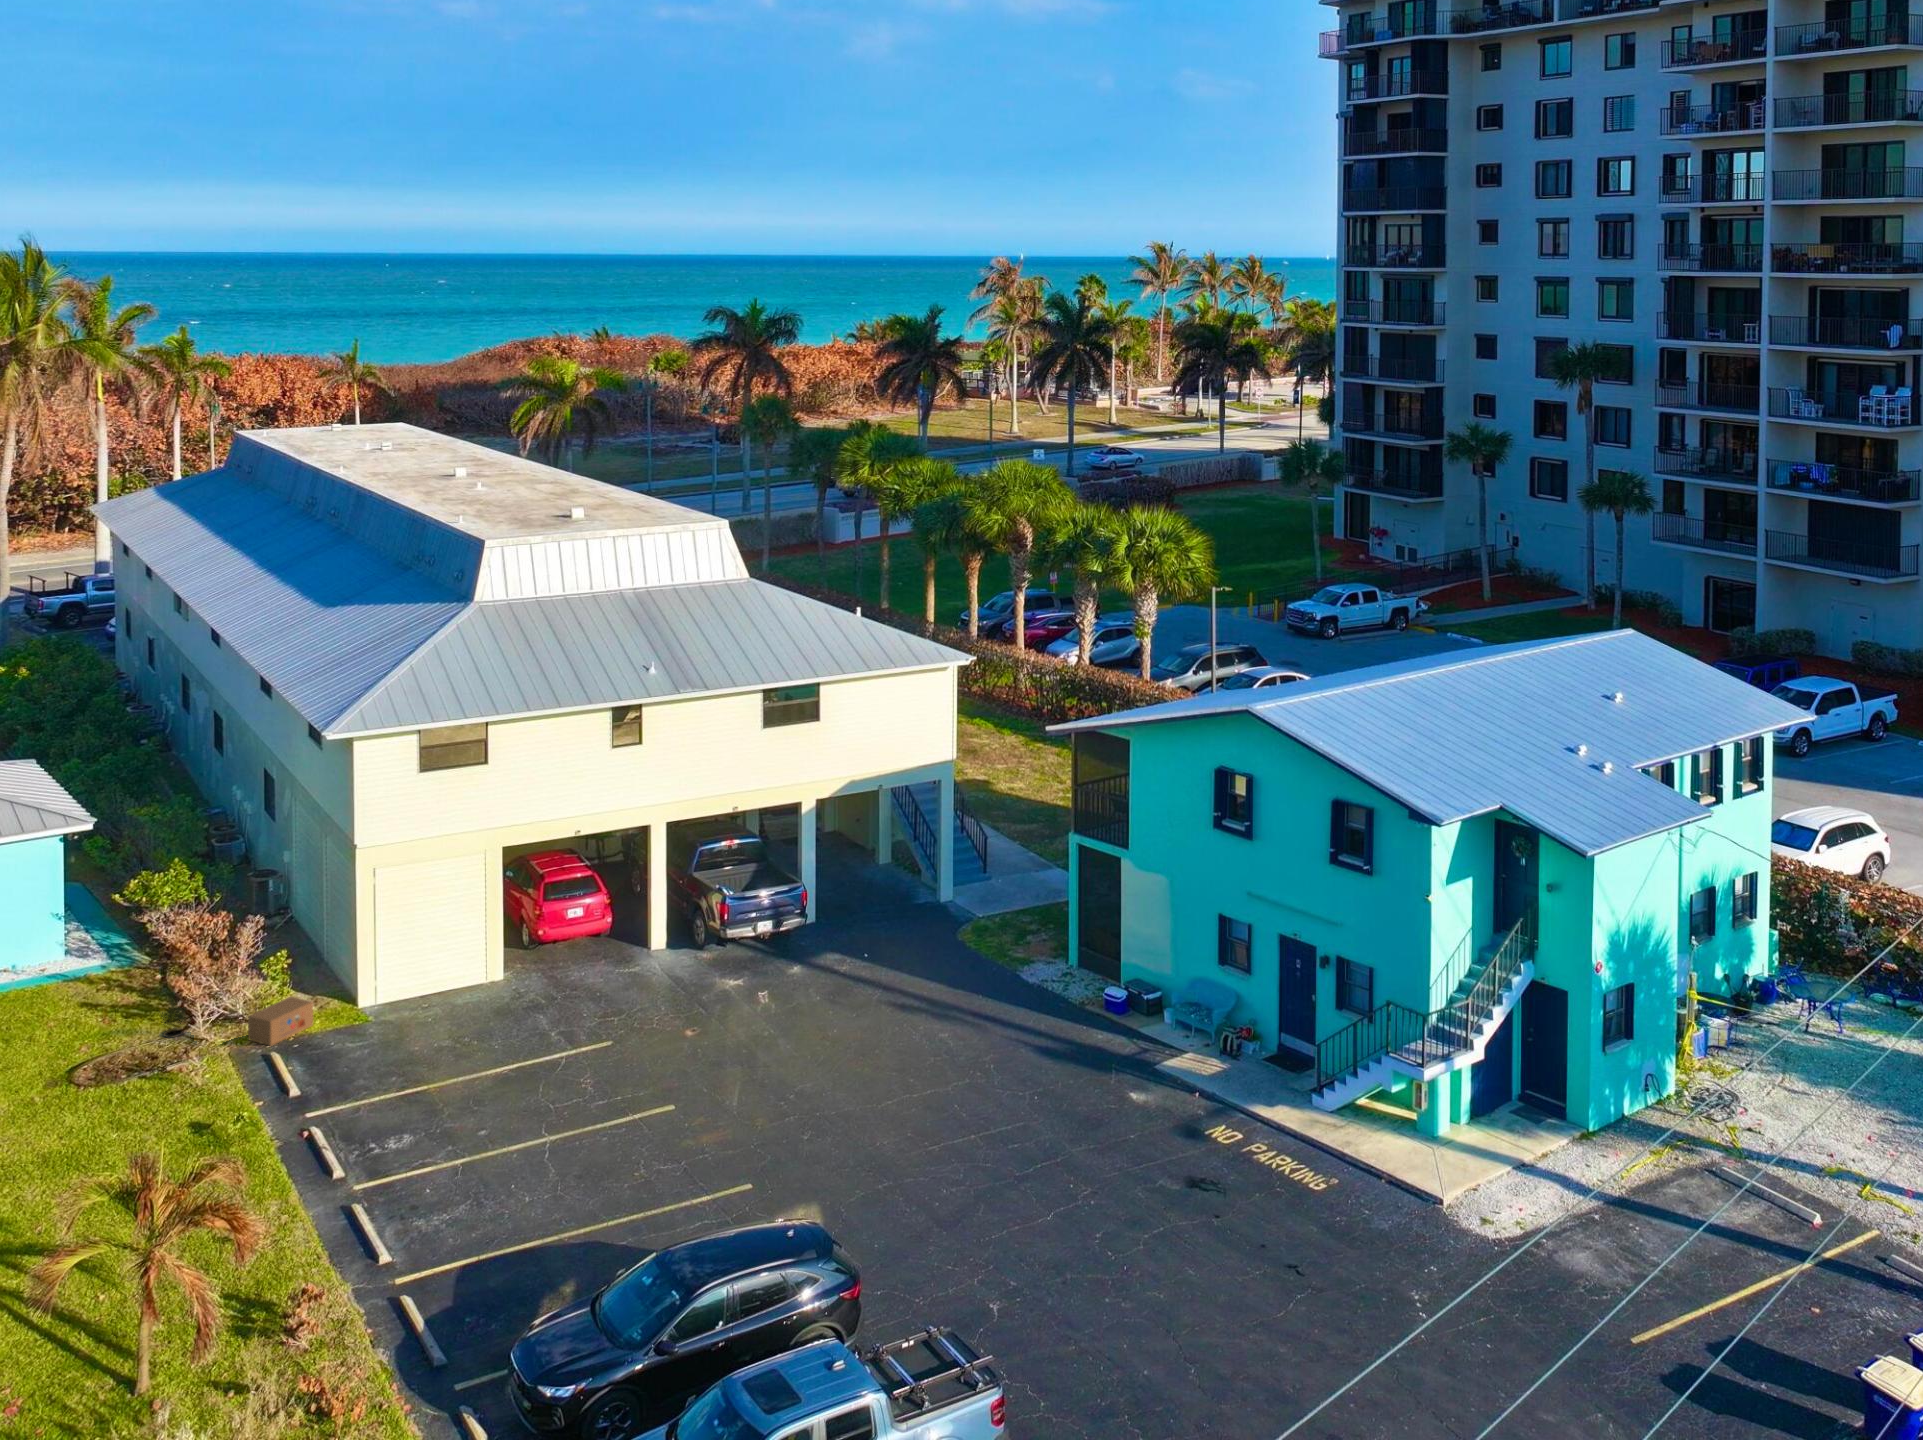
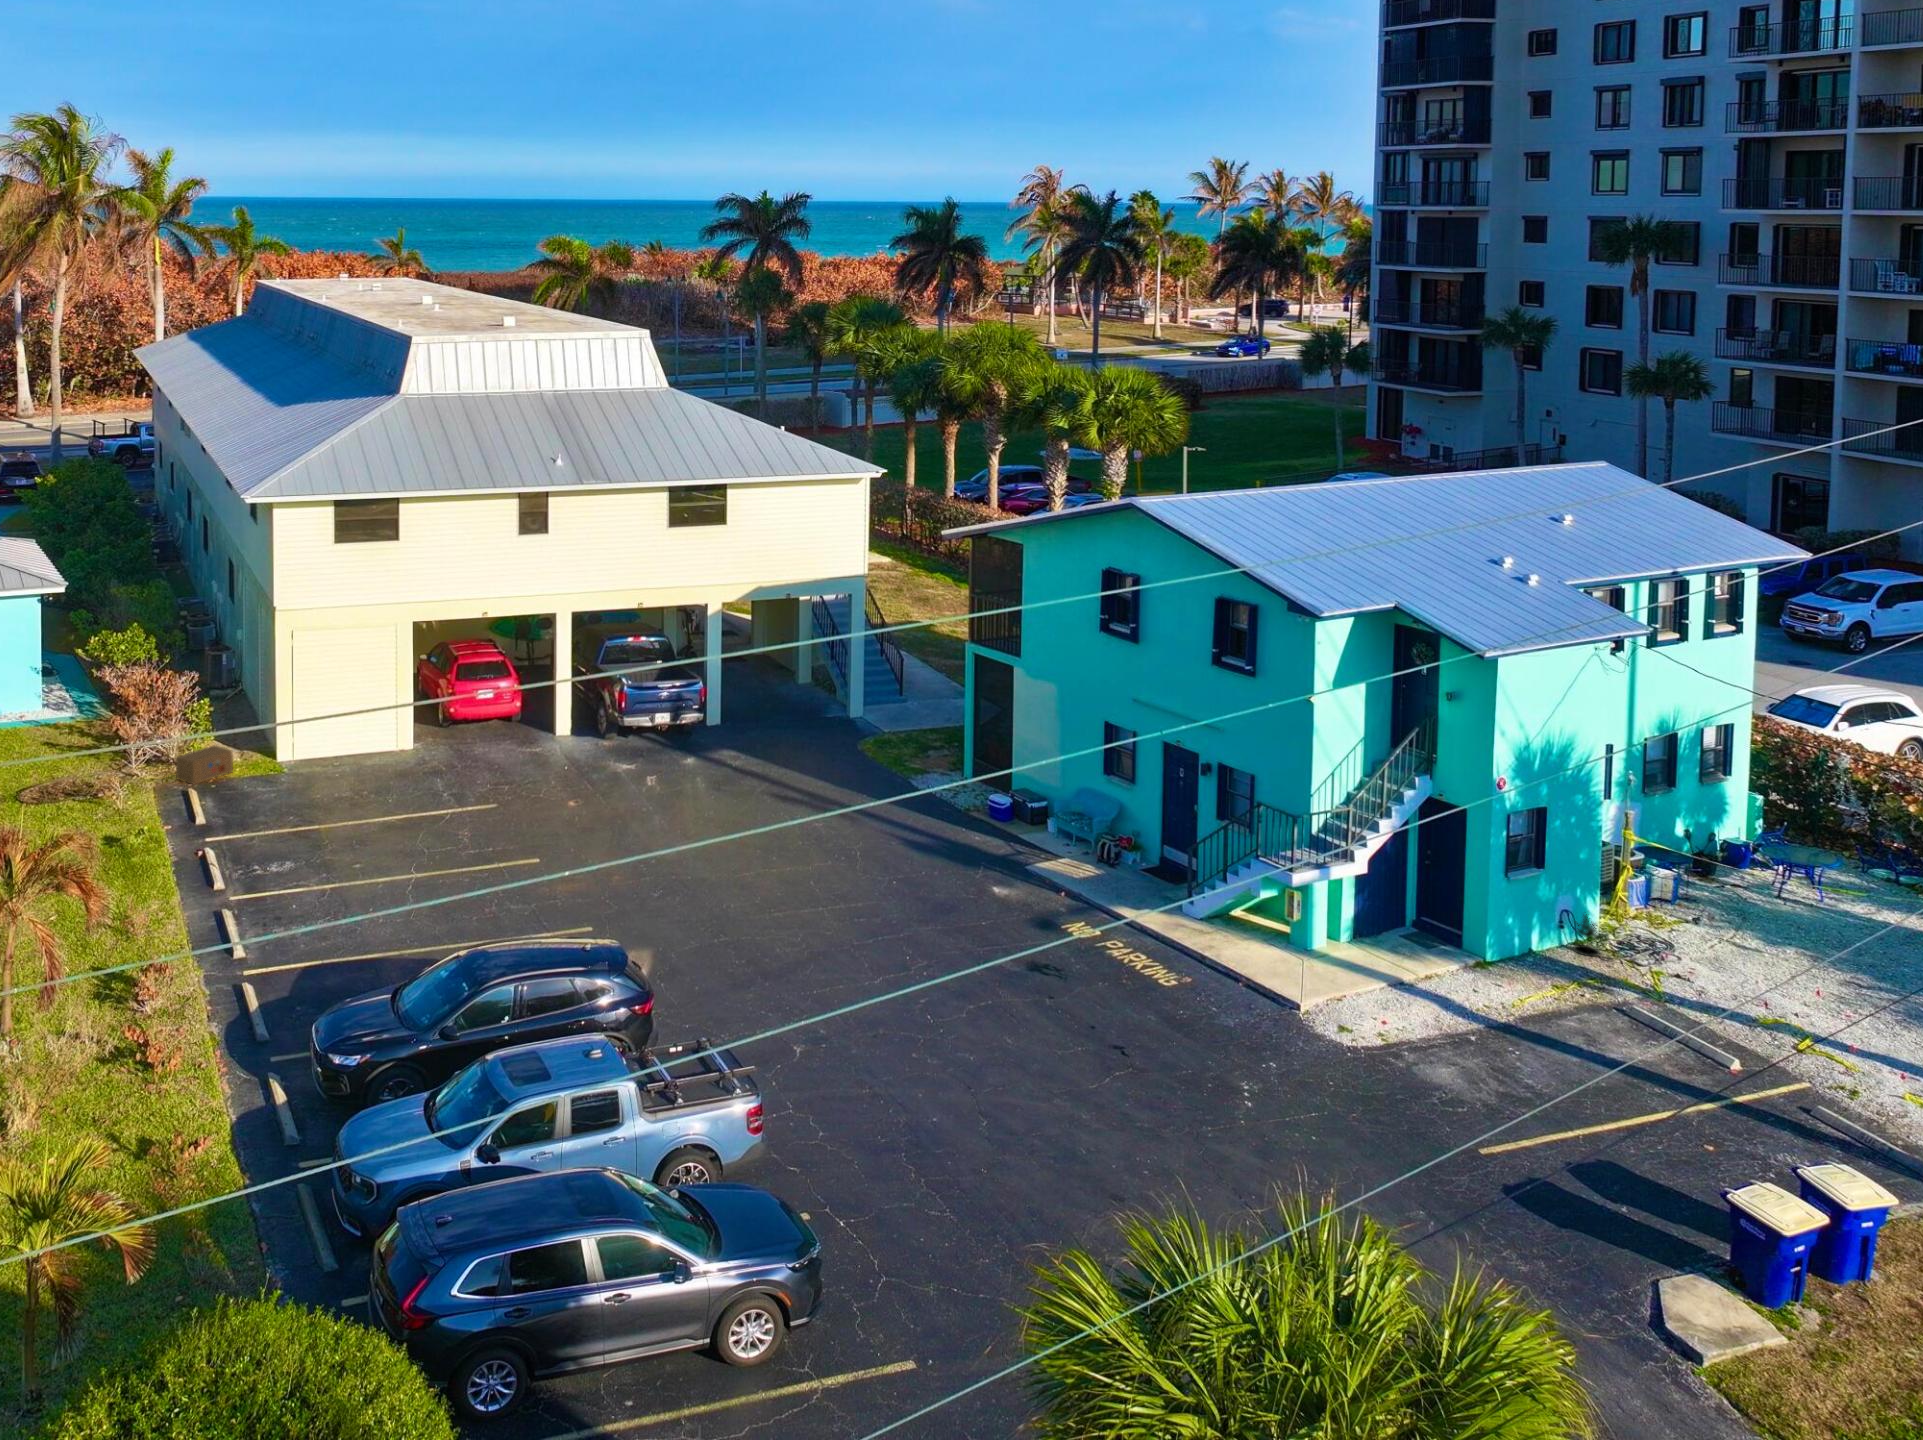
potted tree: present [161,1000,185,1038] -> present [1573,912,1603,956]

